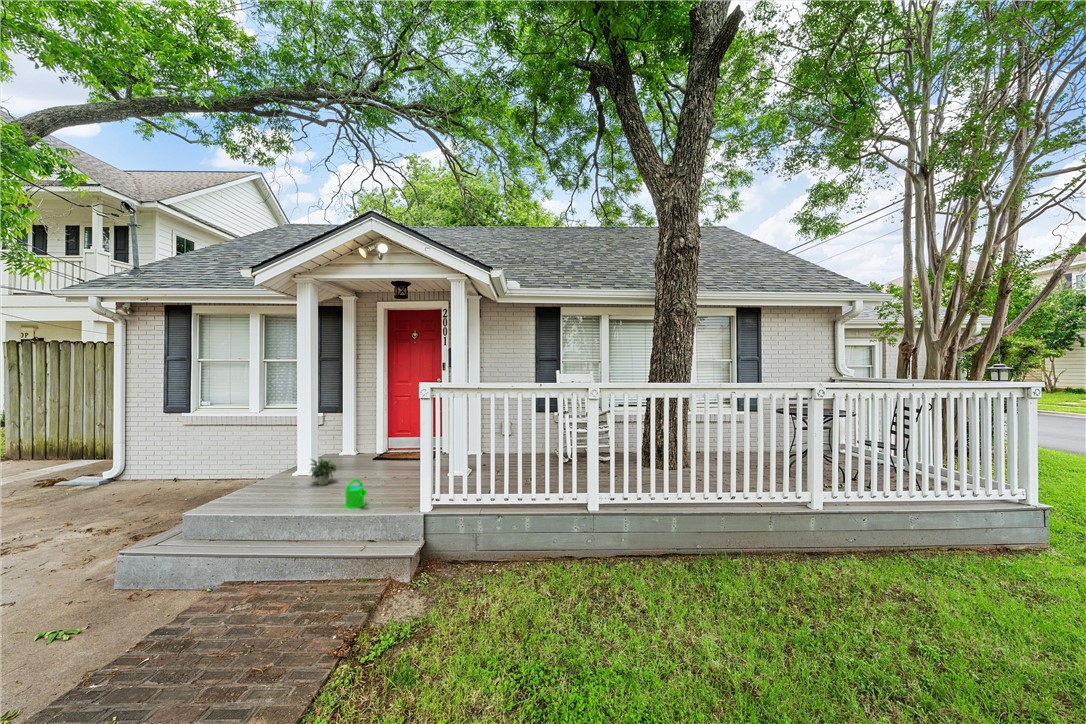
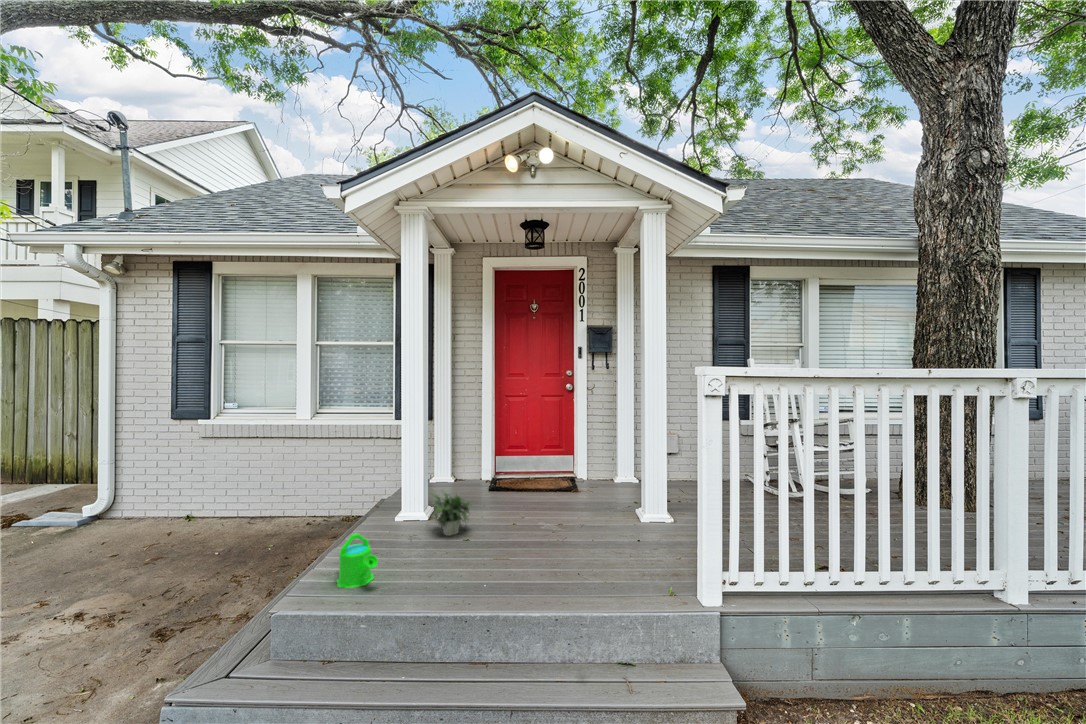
watering can: present [344,479,367,509] -> present [337,533,378,588]

